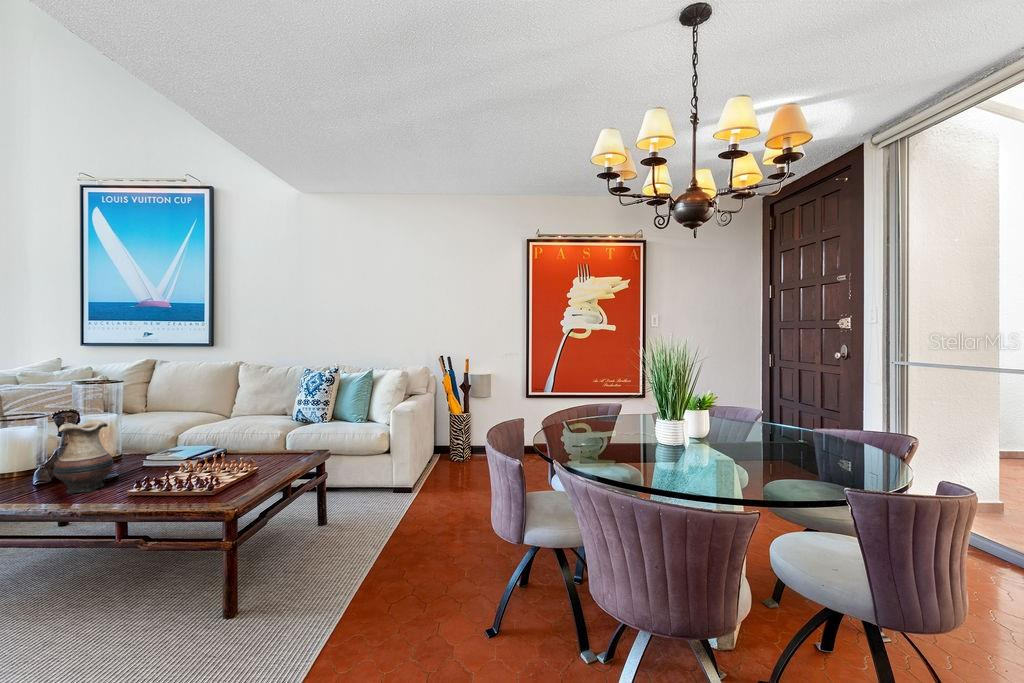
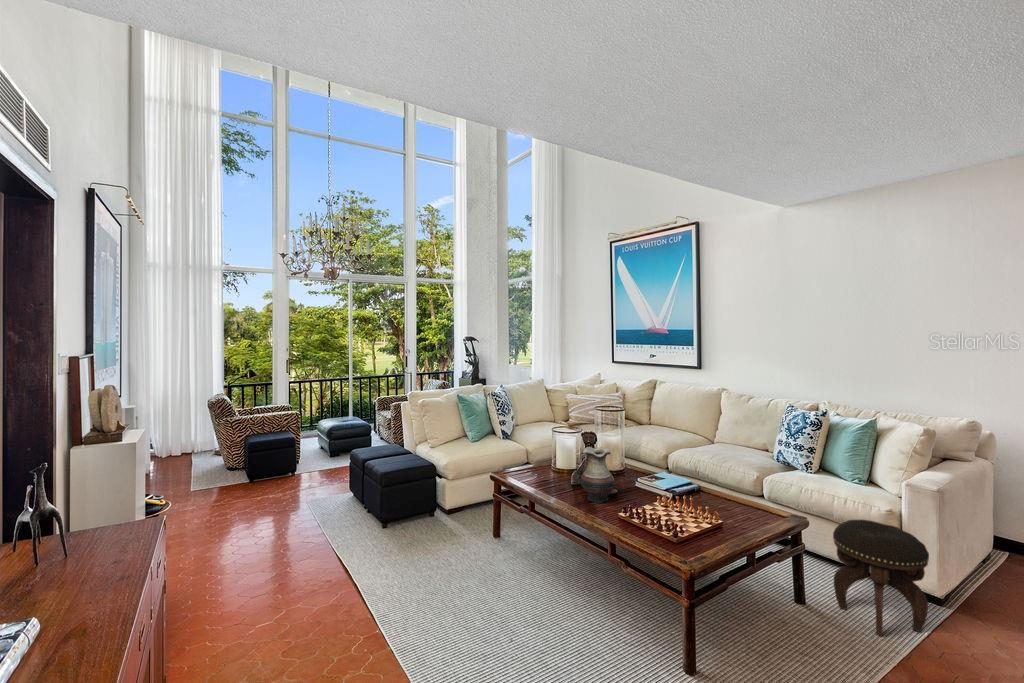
footstool: none [348,441,408,523] -> present [833,520,929,636]

